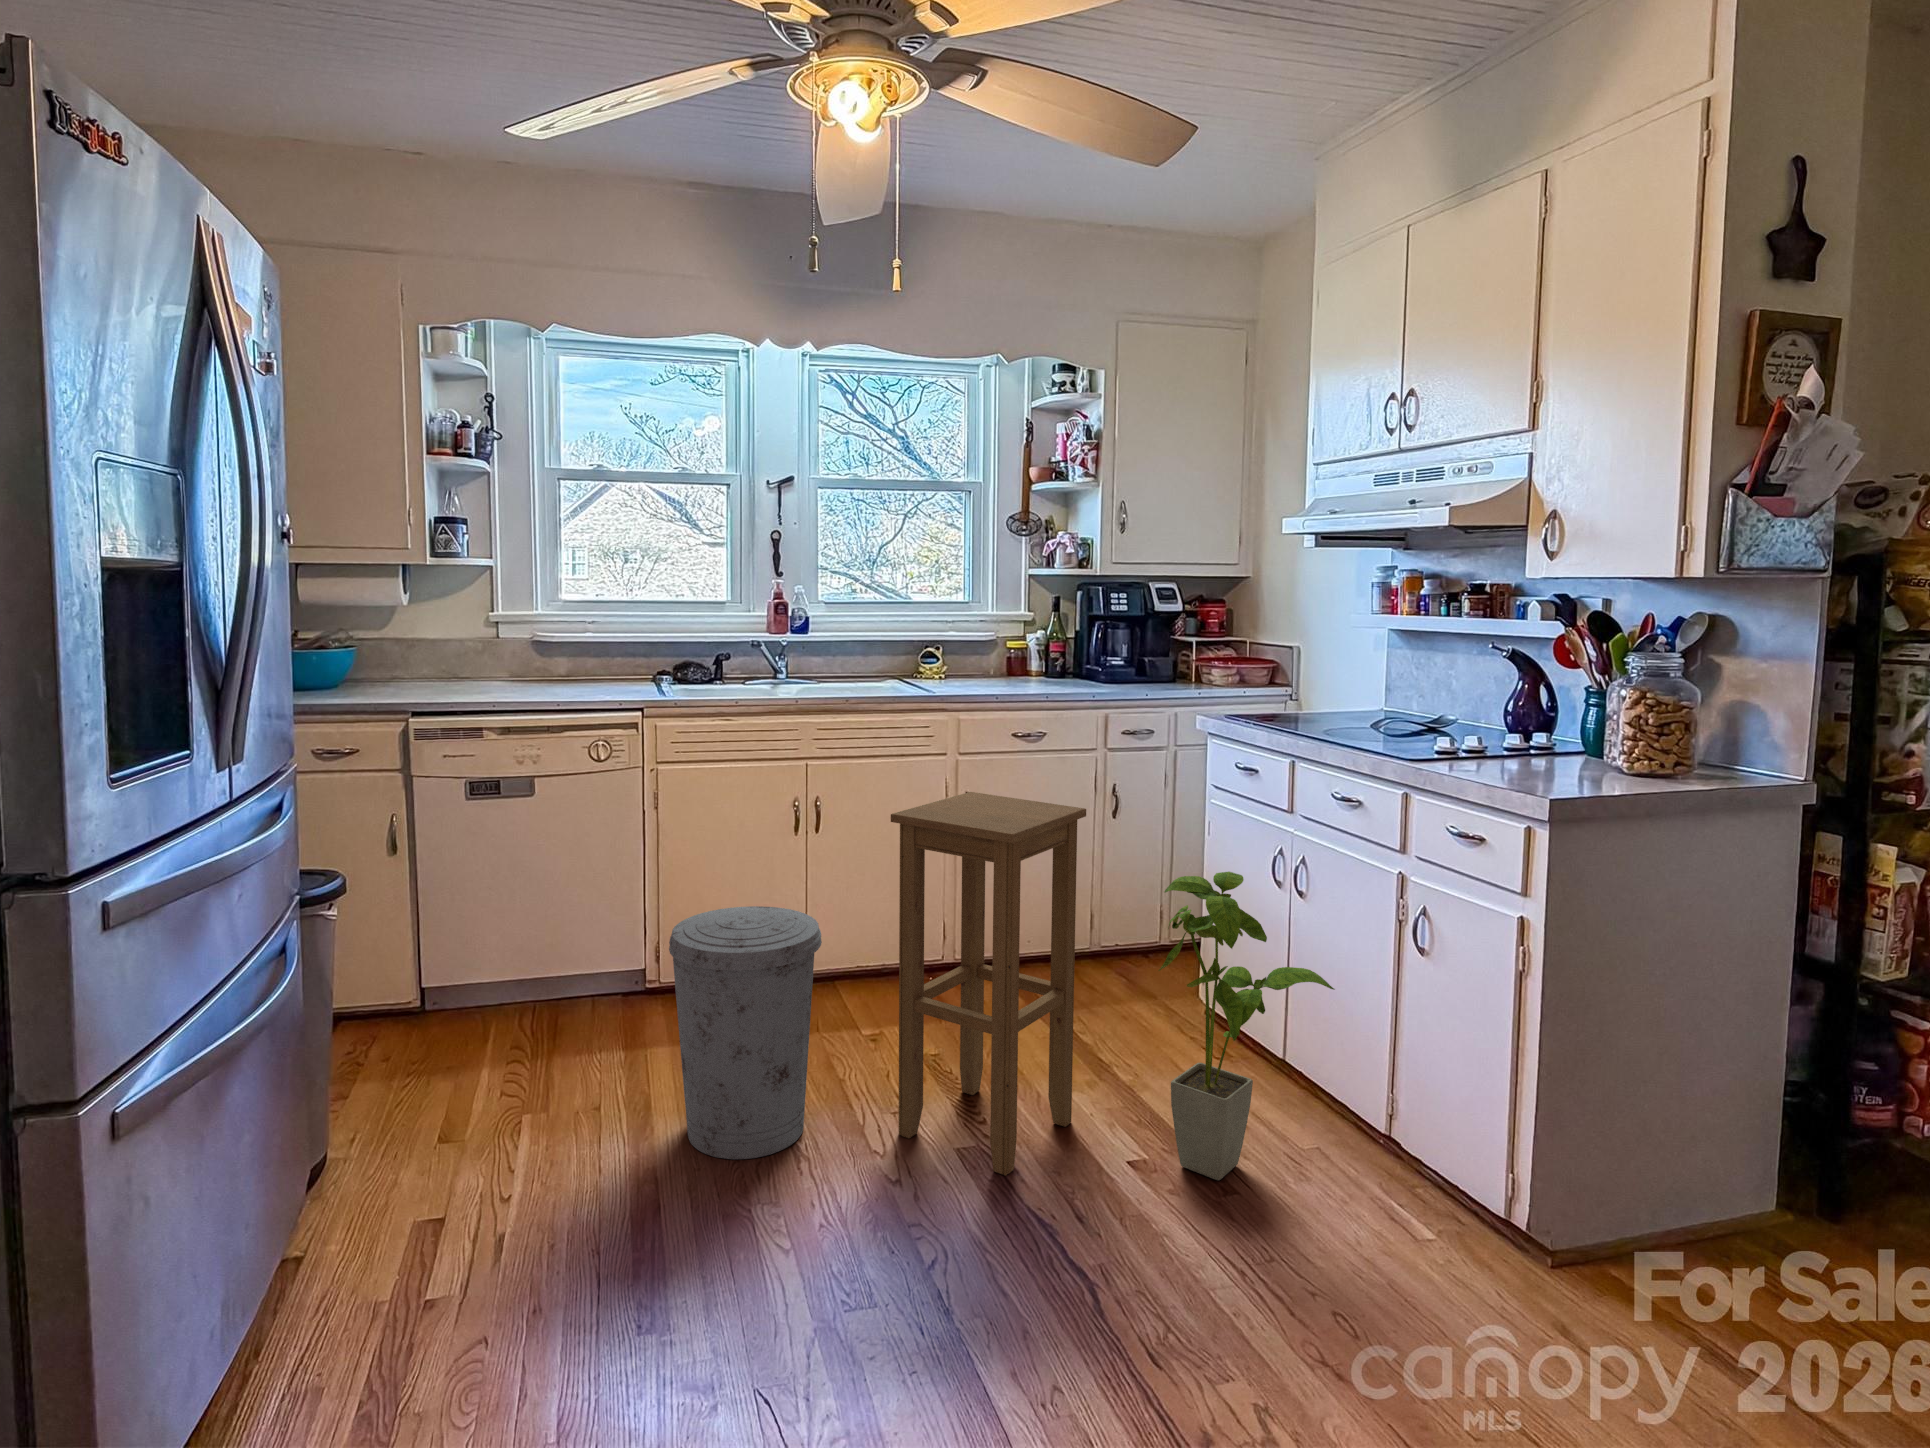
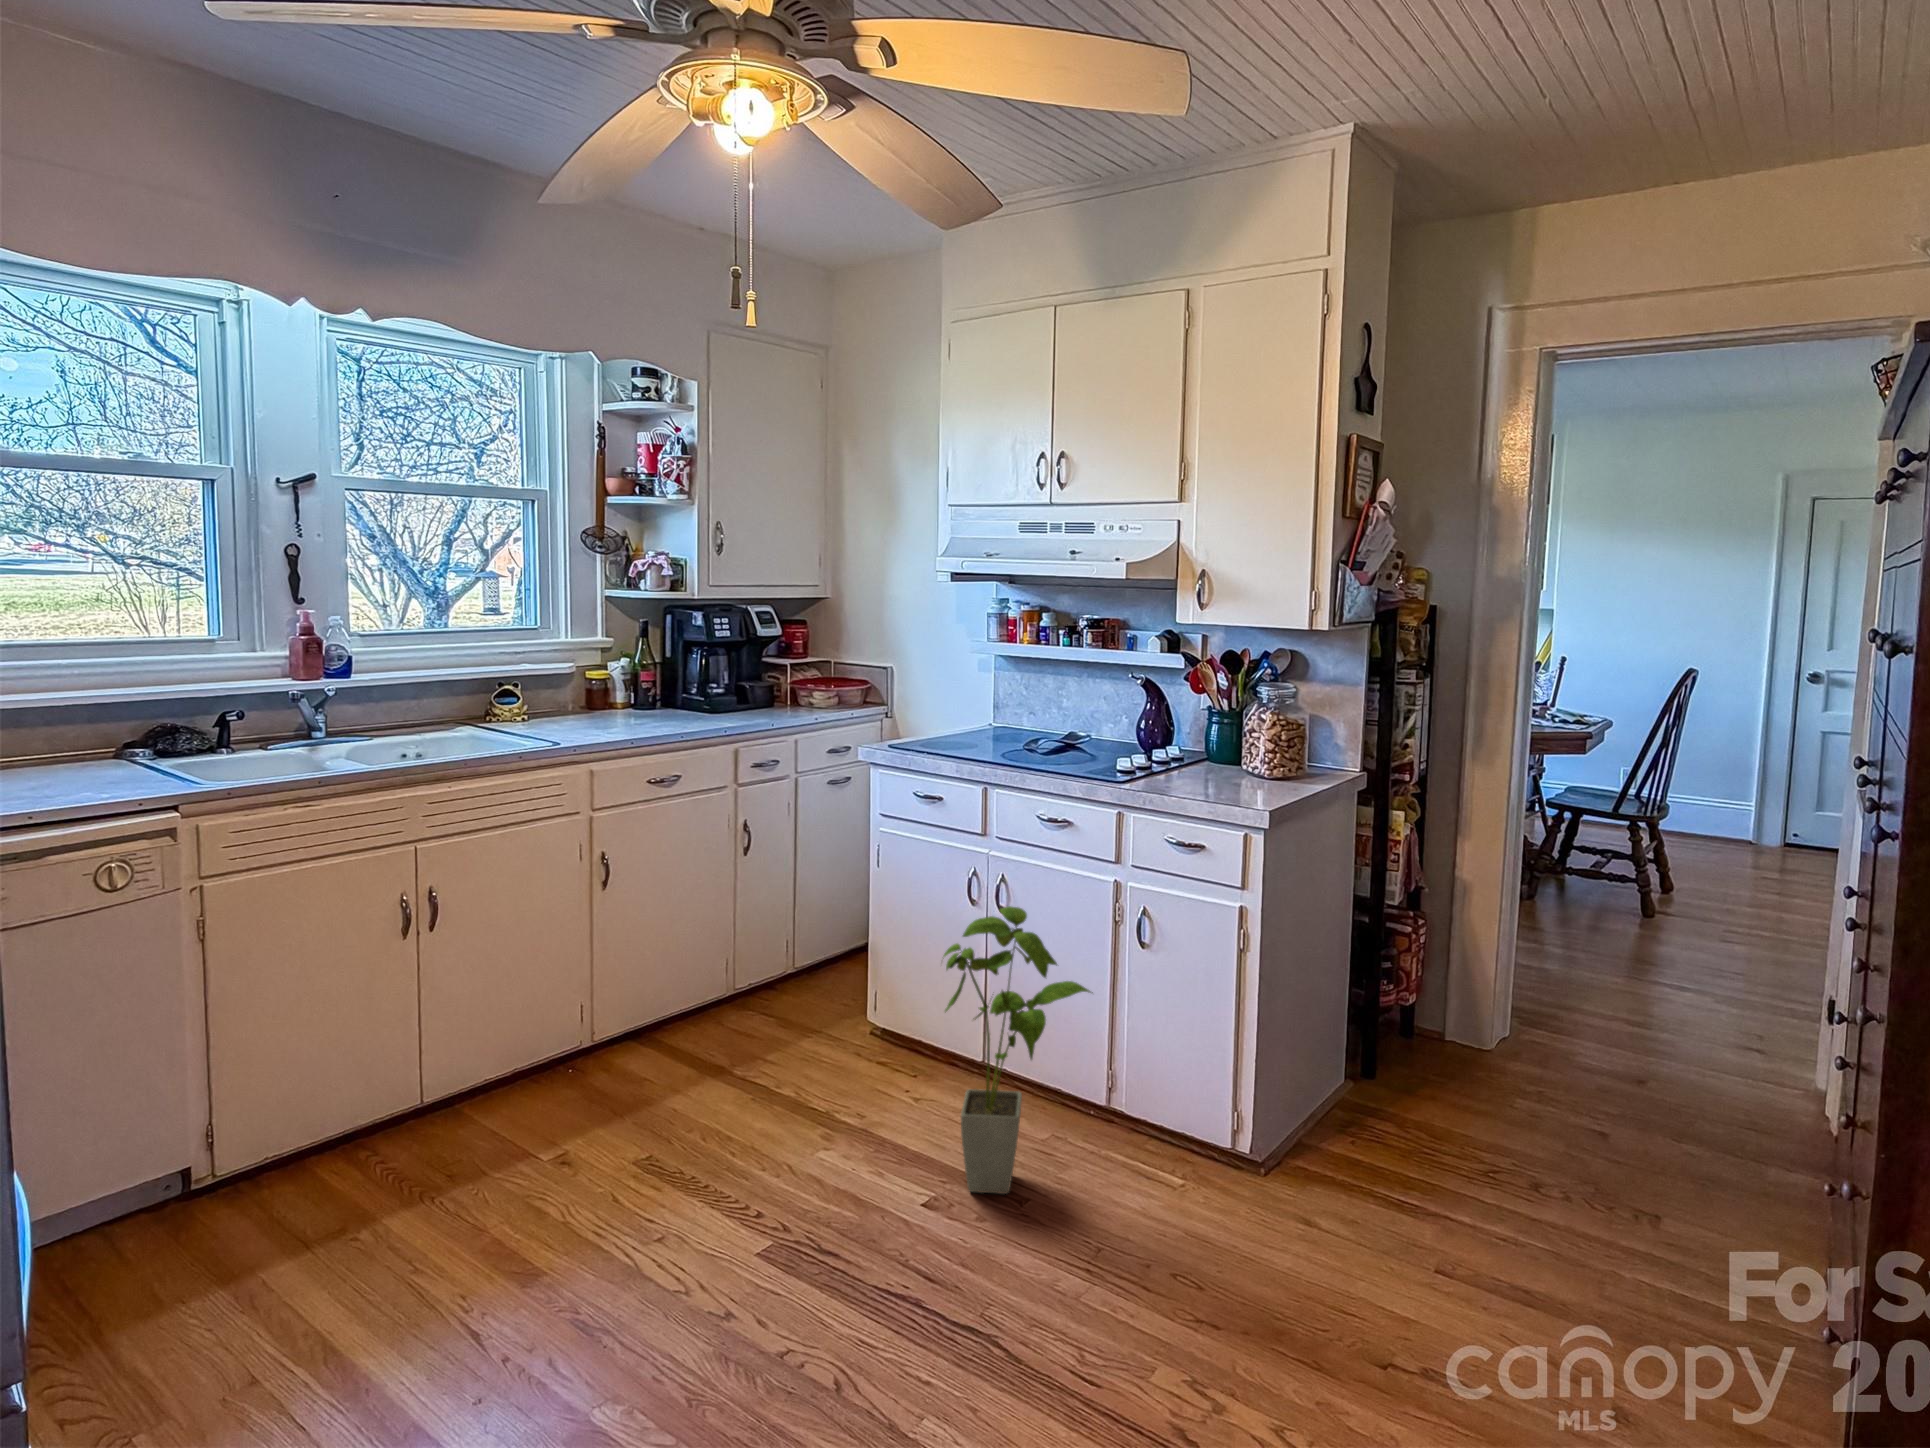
stool: present [891,792,1086,1176] -> none [673,863,855,1262]
trash can: present [669,906,822,1159] -> none [386,1040,594,1375]

